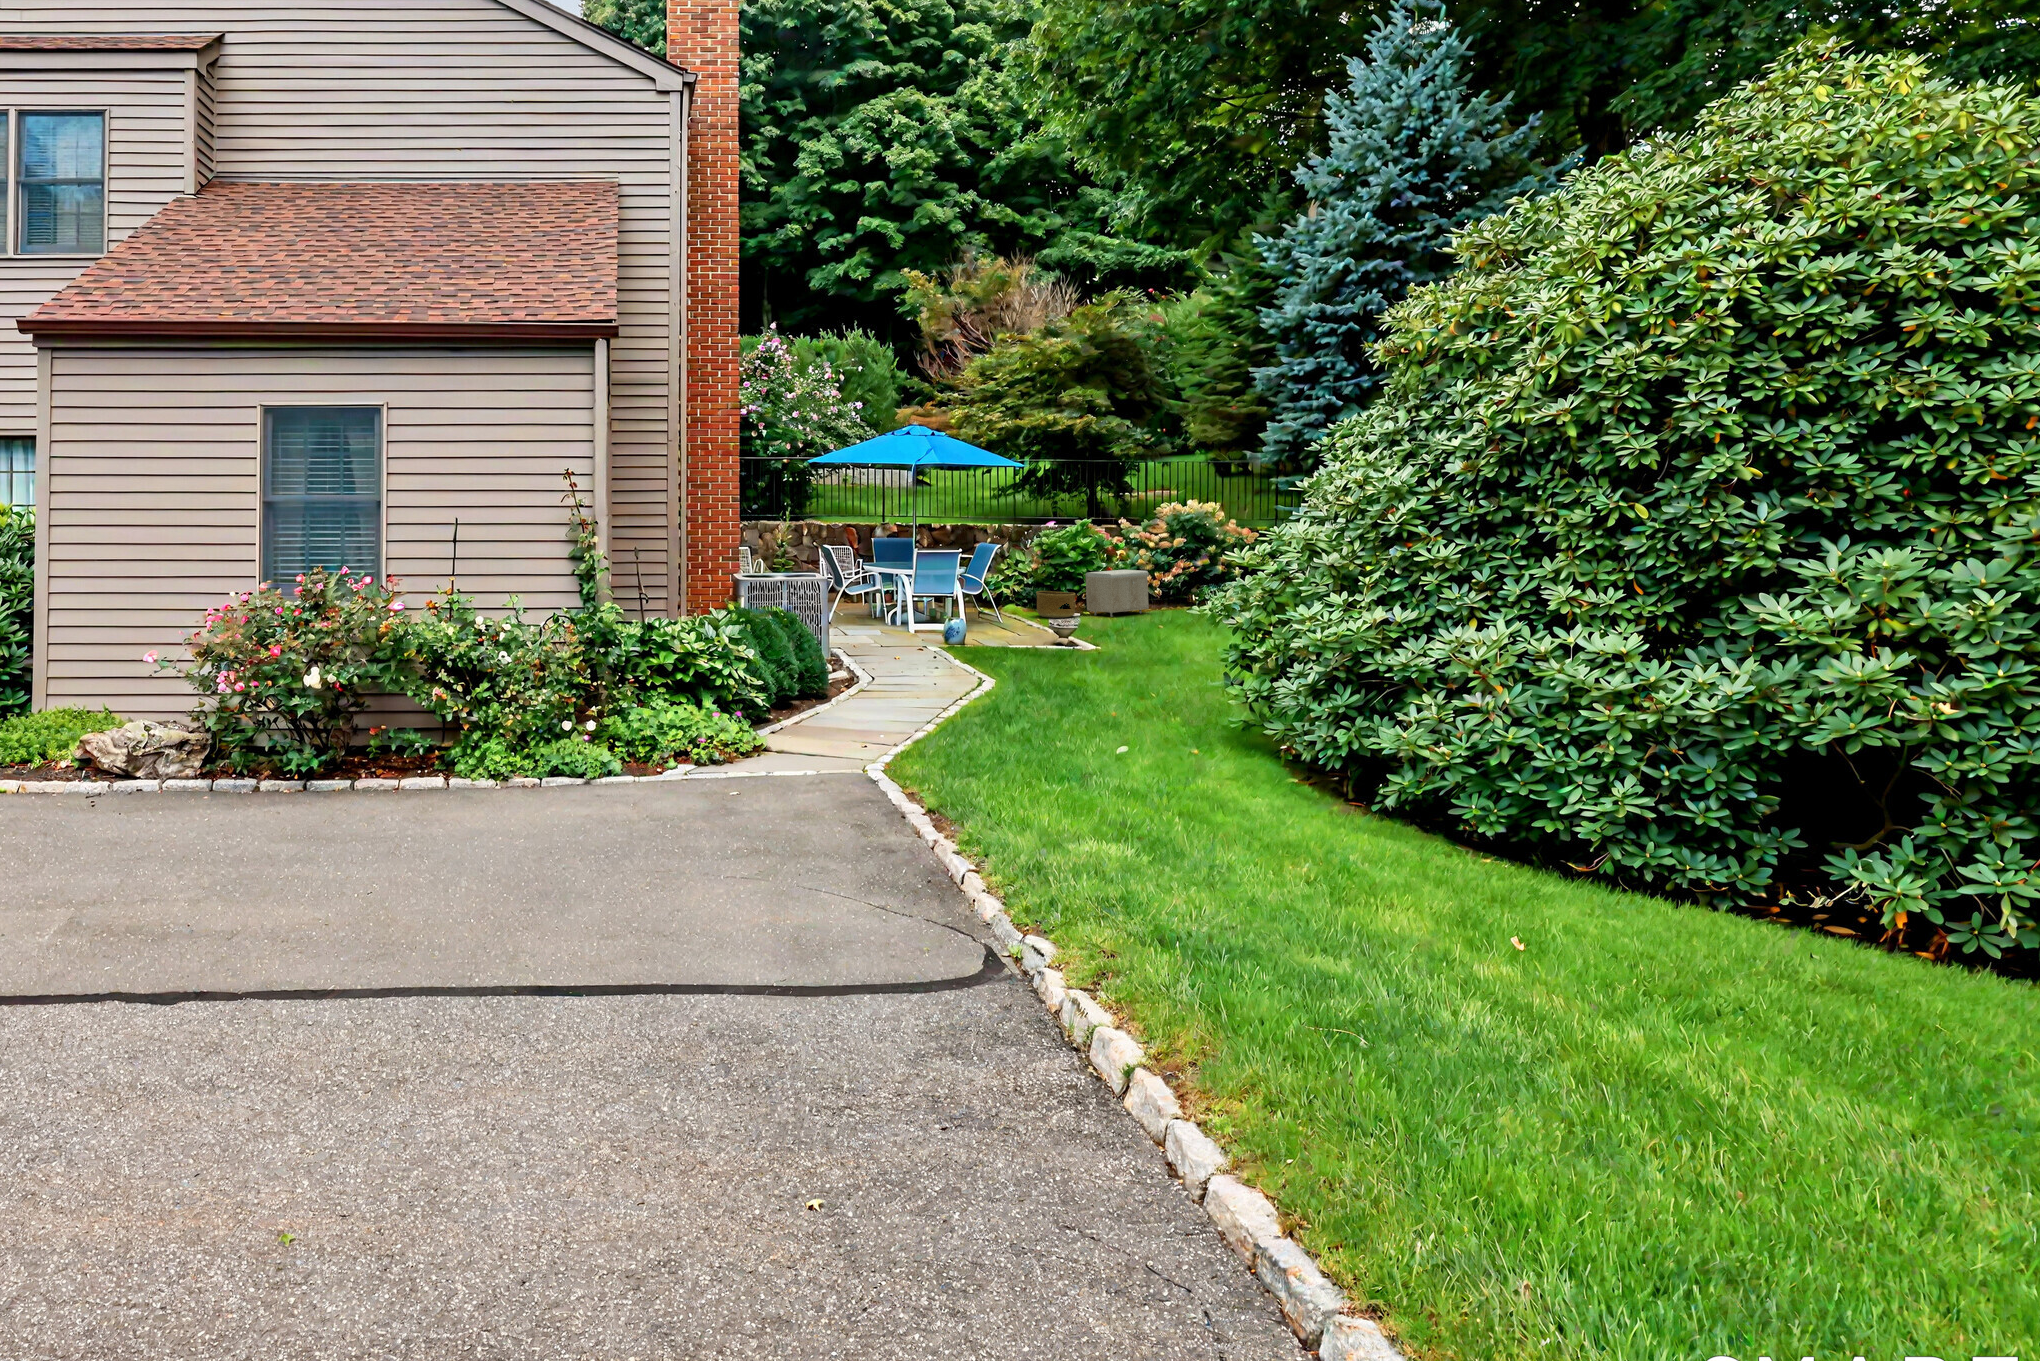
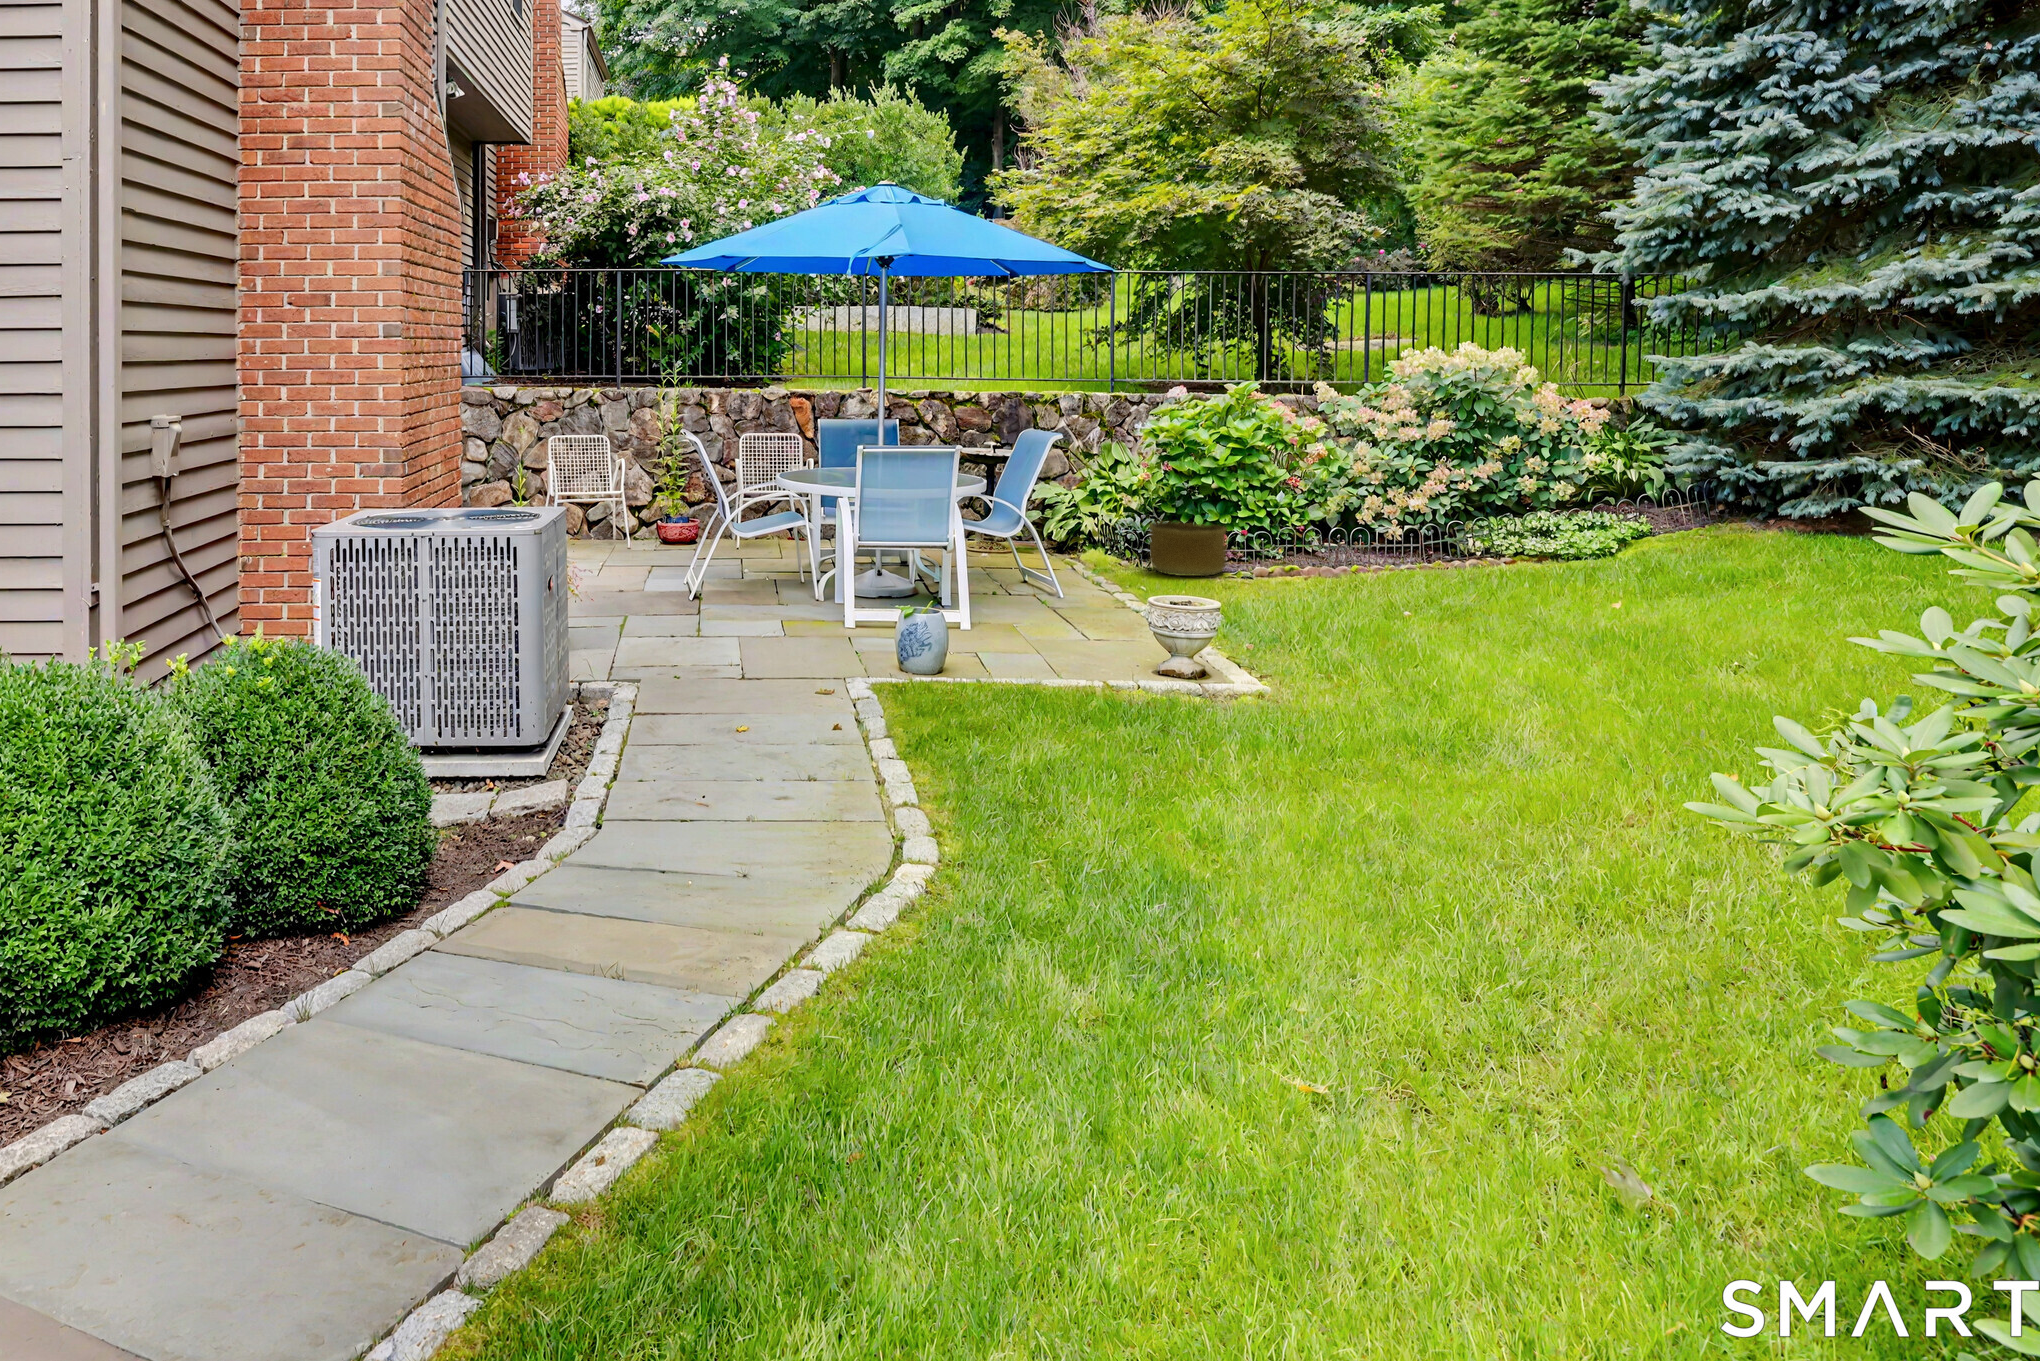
storage bench: present [1086,570,1149,617] -> none [1248,482,1375,575]

